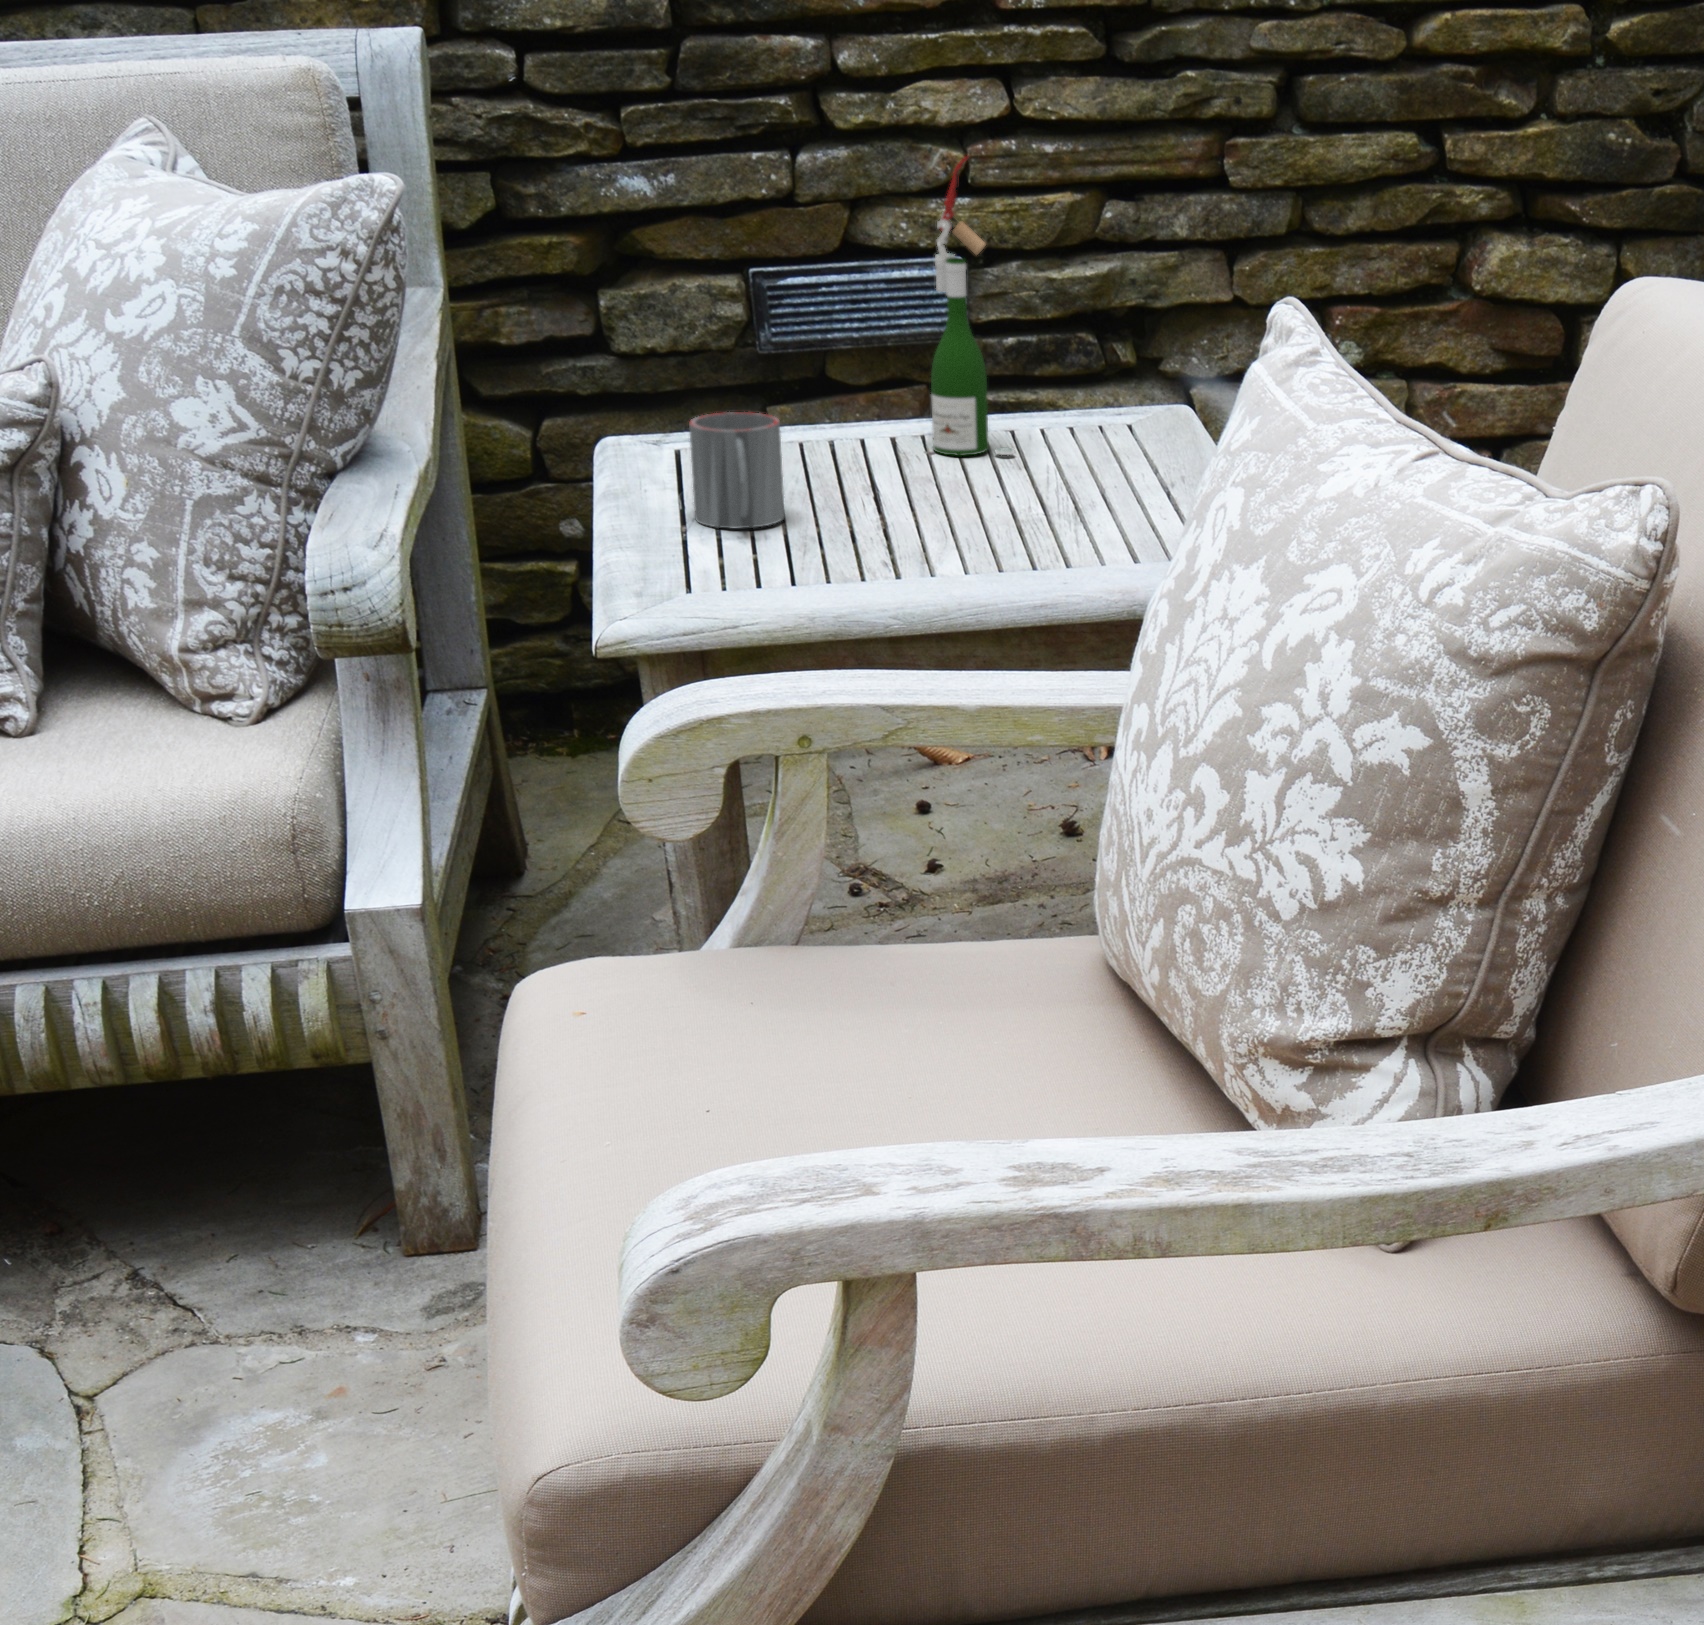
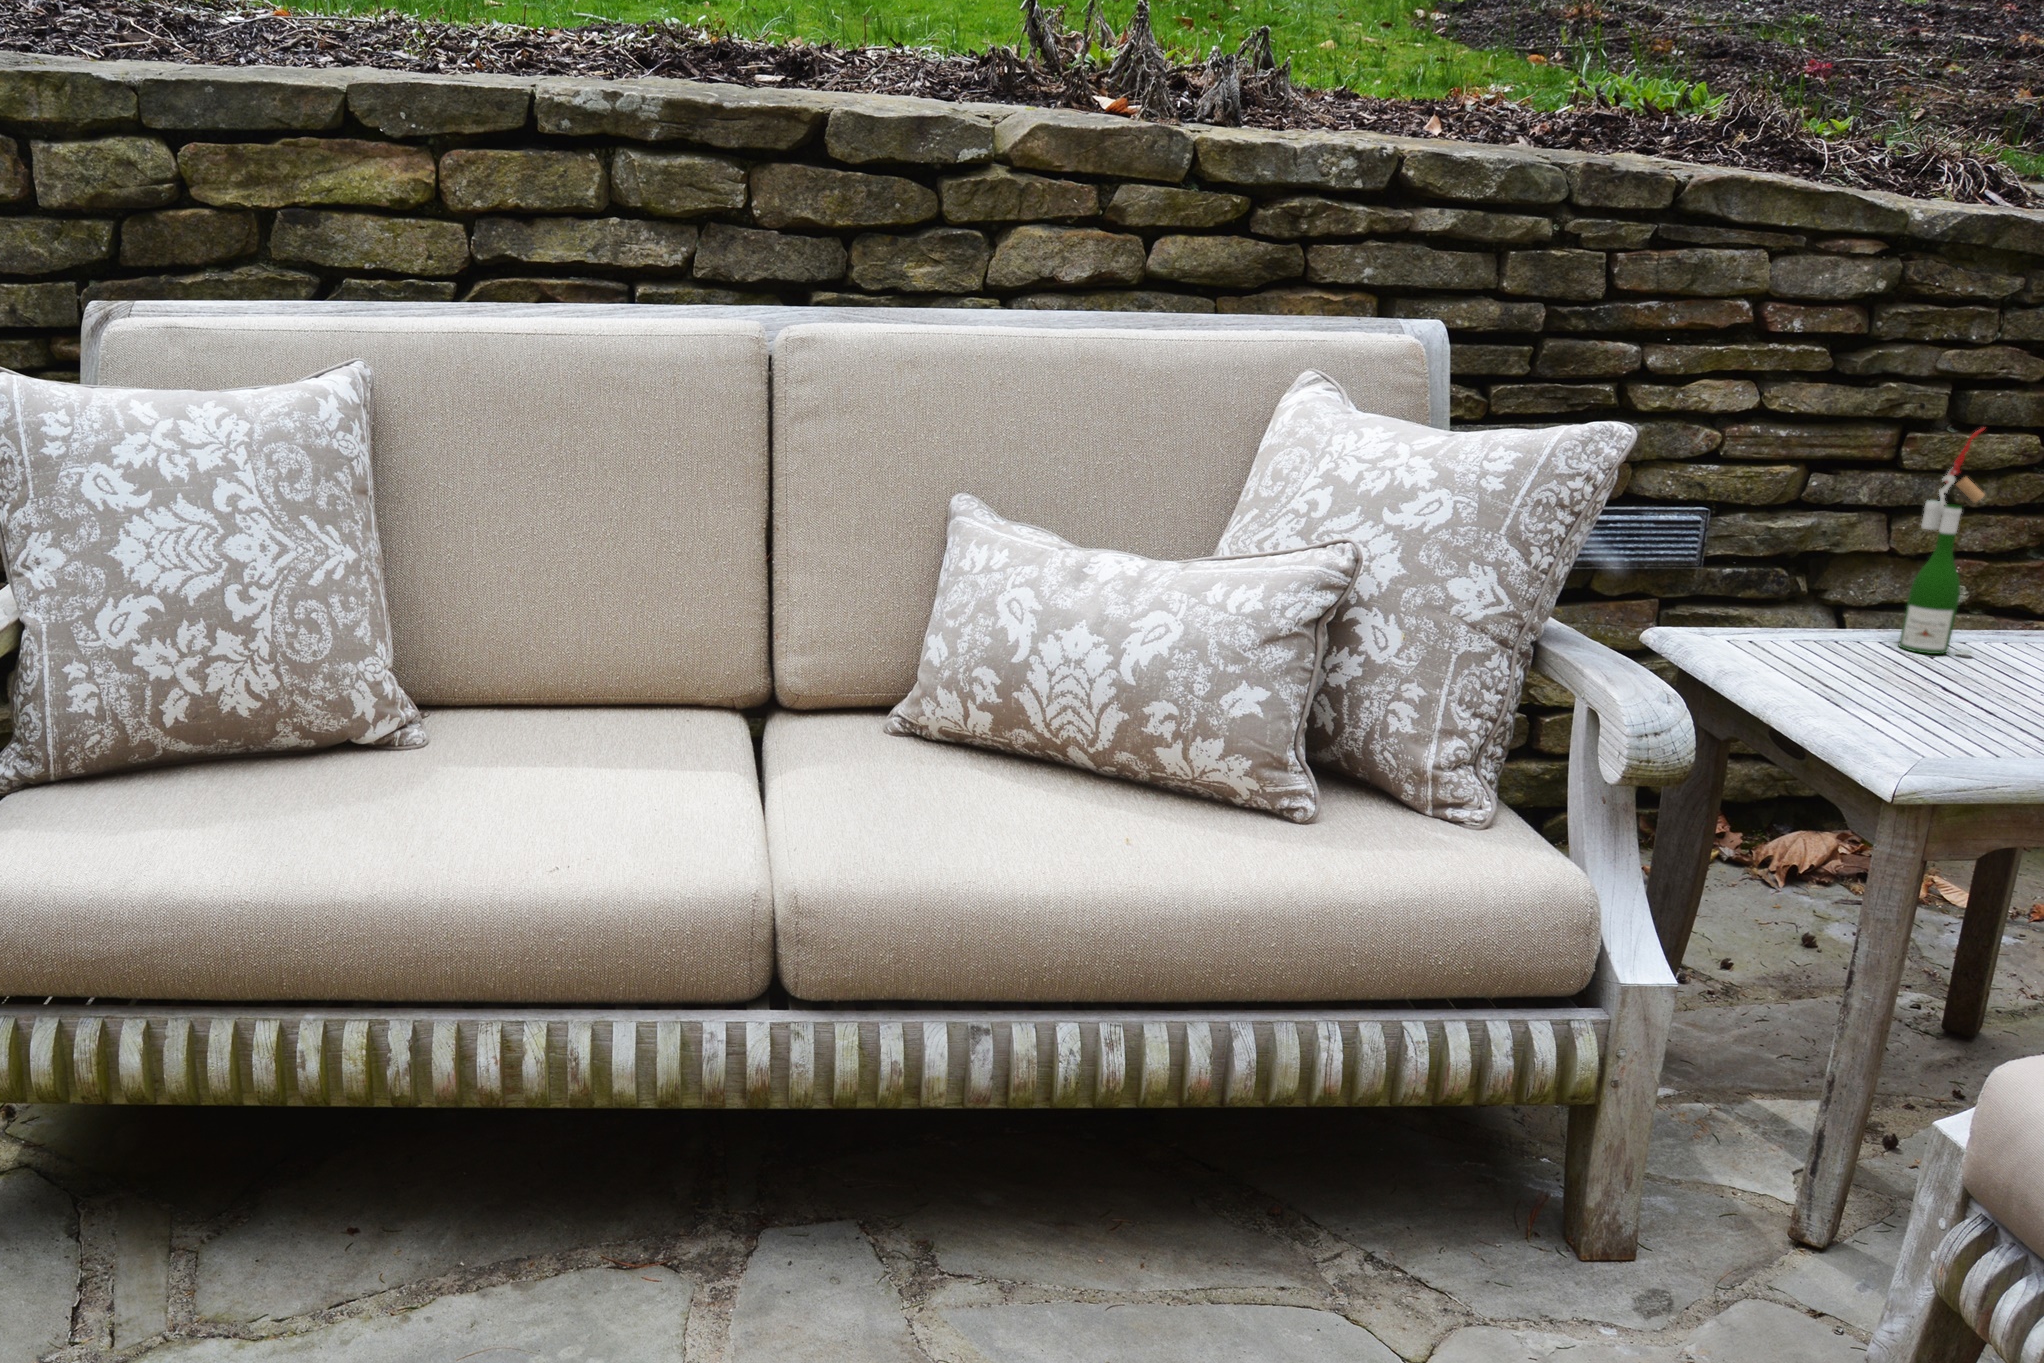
mug: present [689,412,785,528] -> none [1803,612,1897,703]

